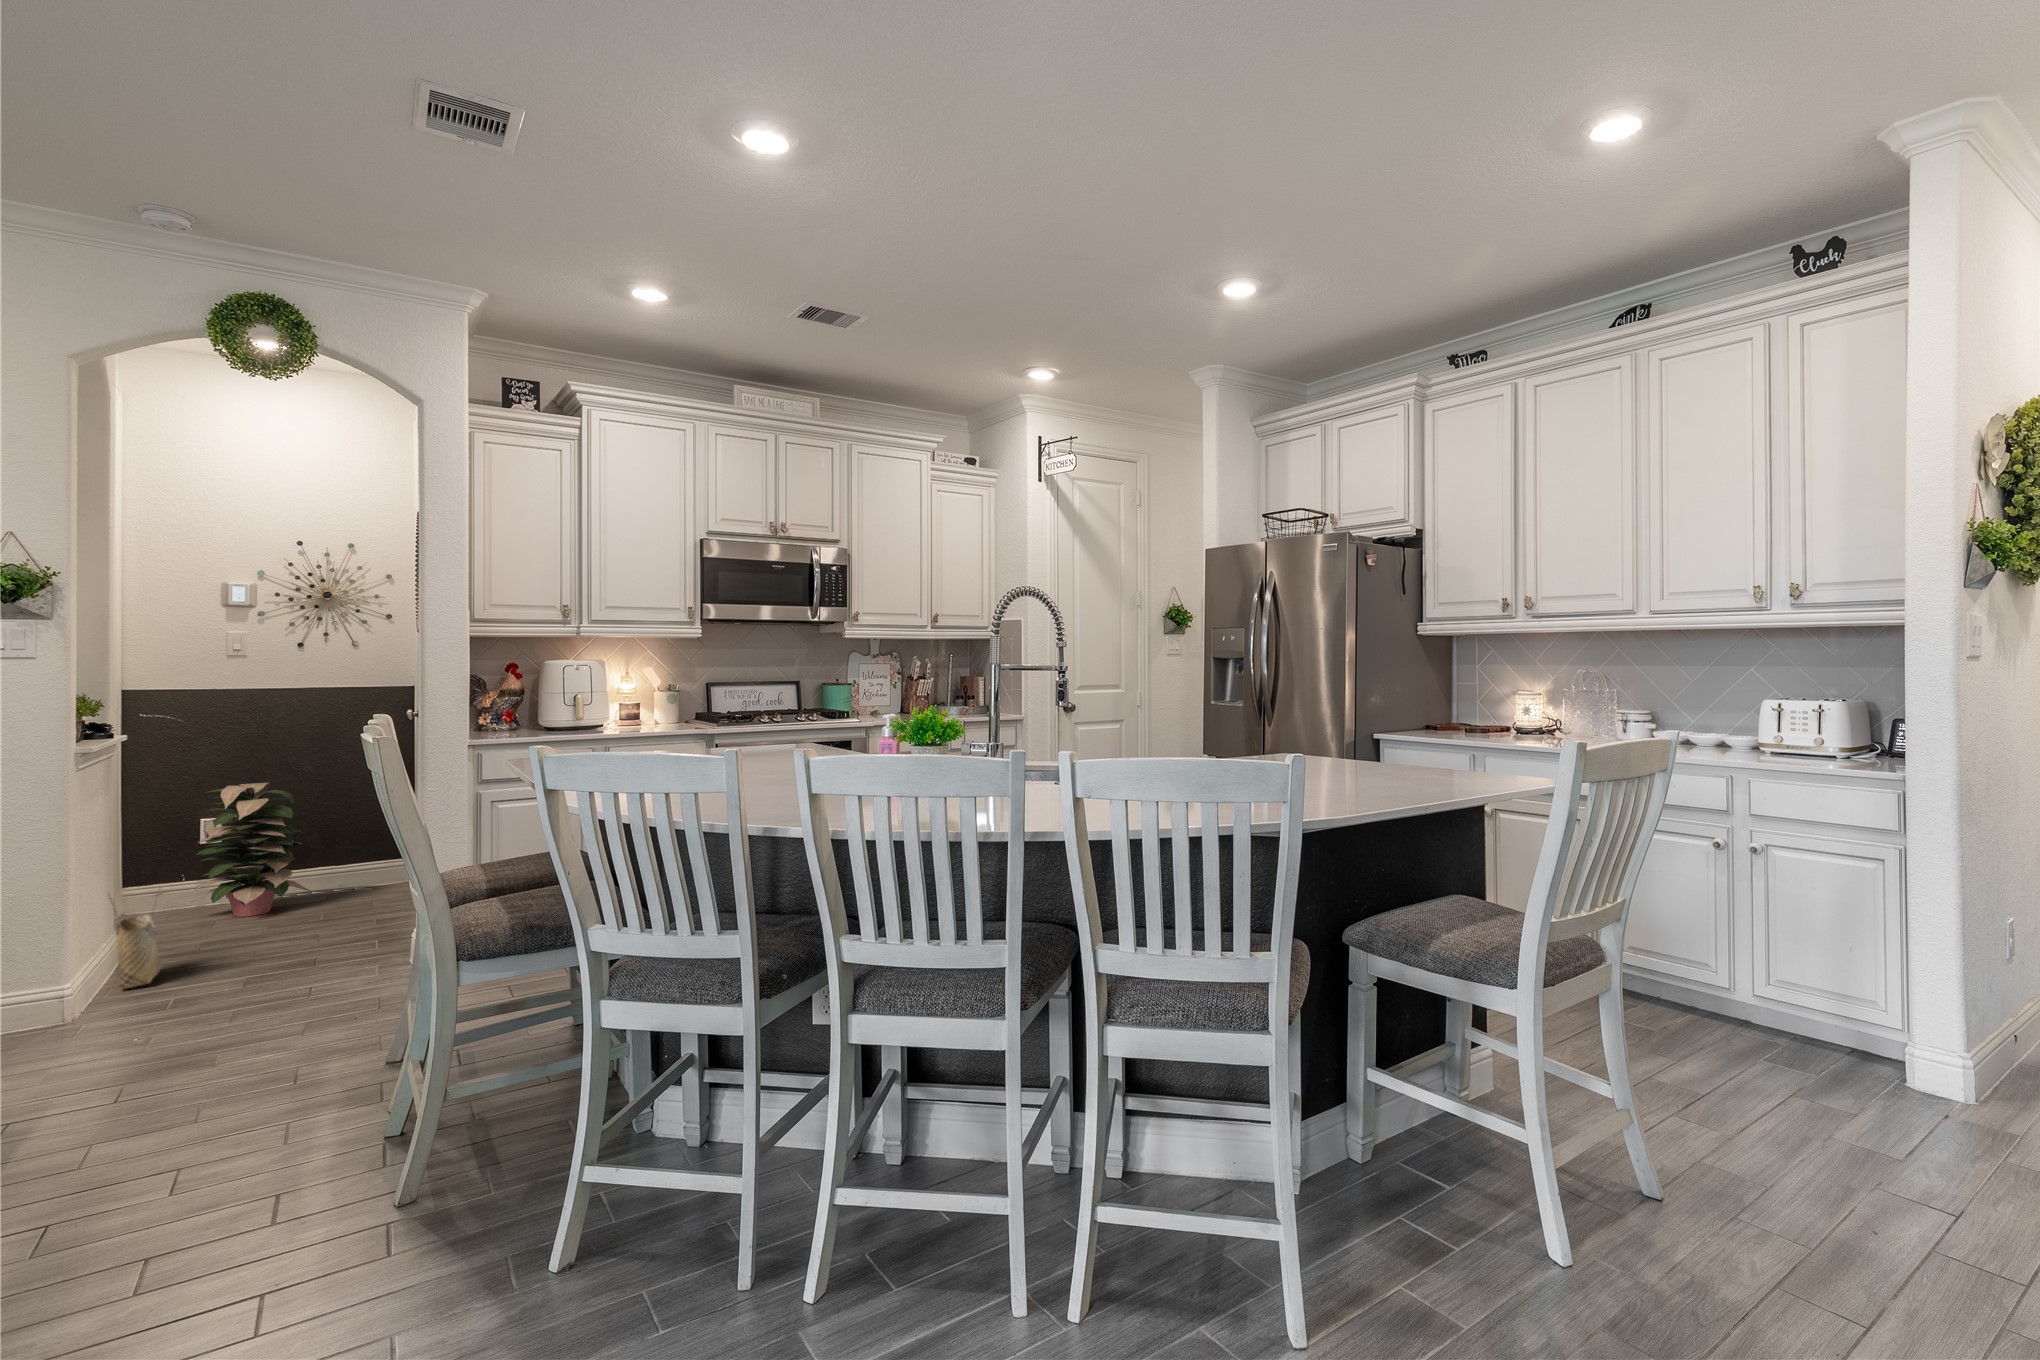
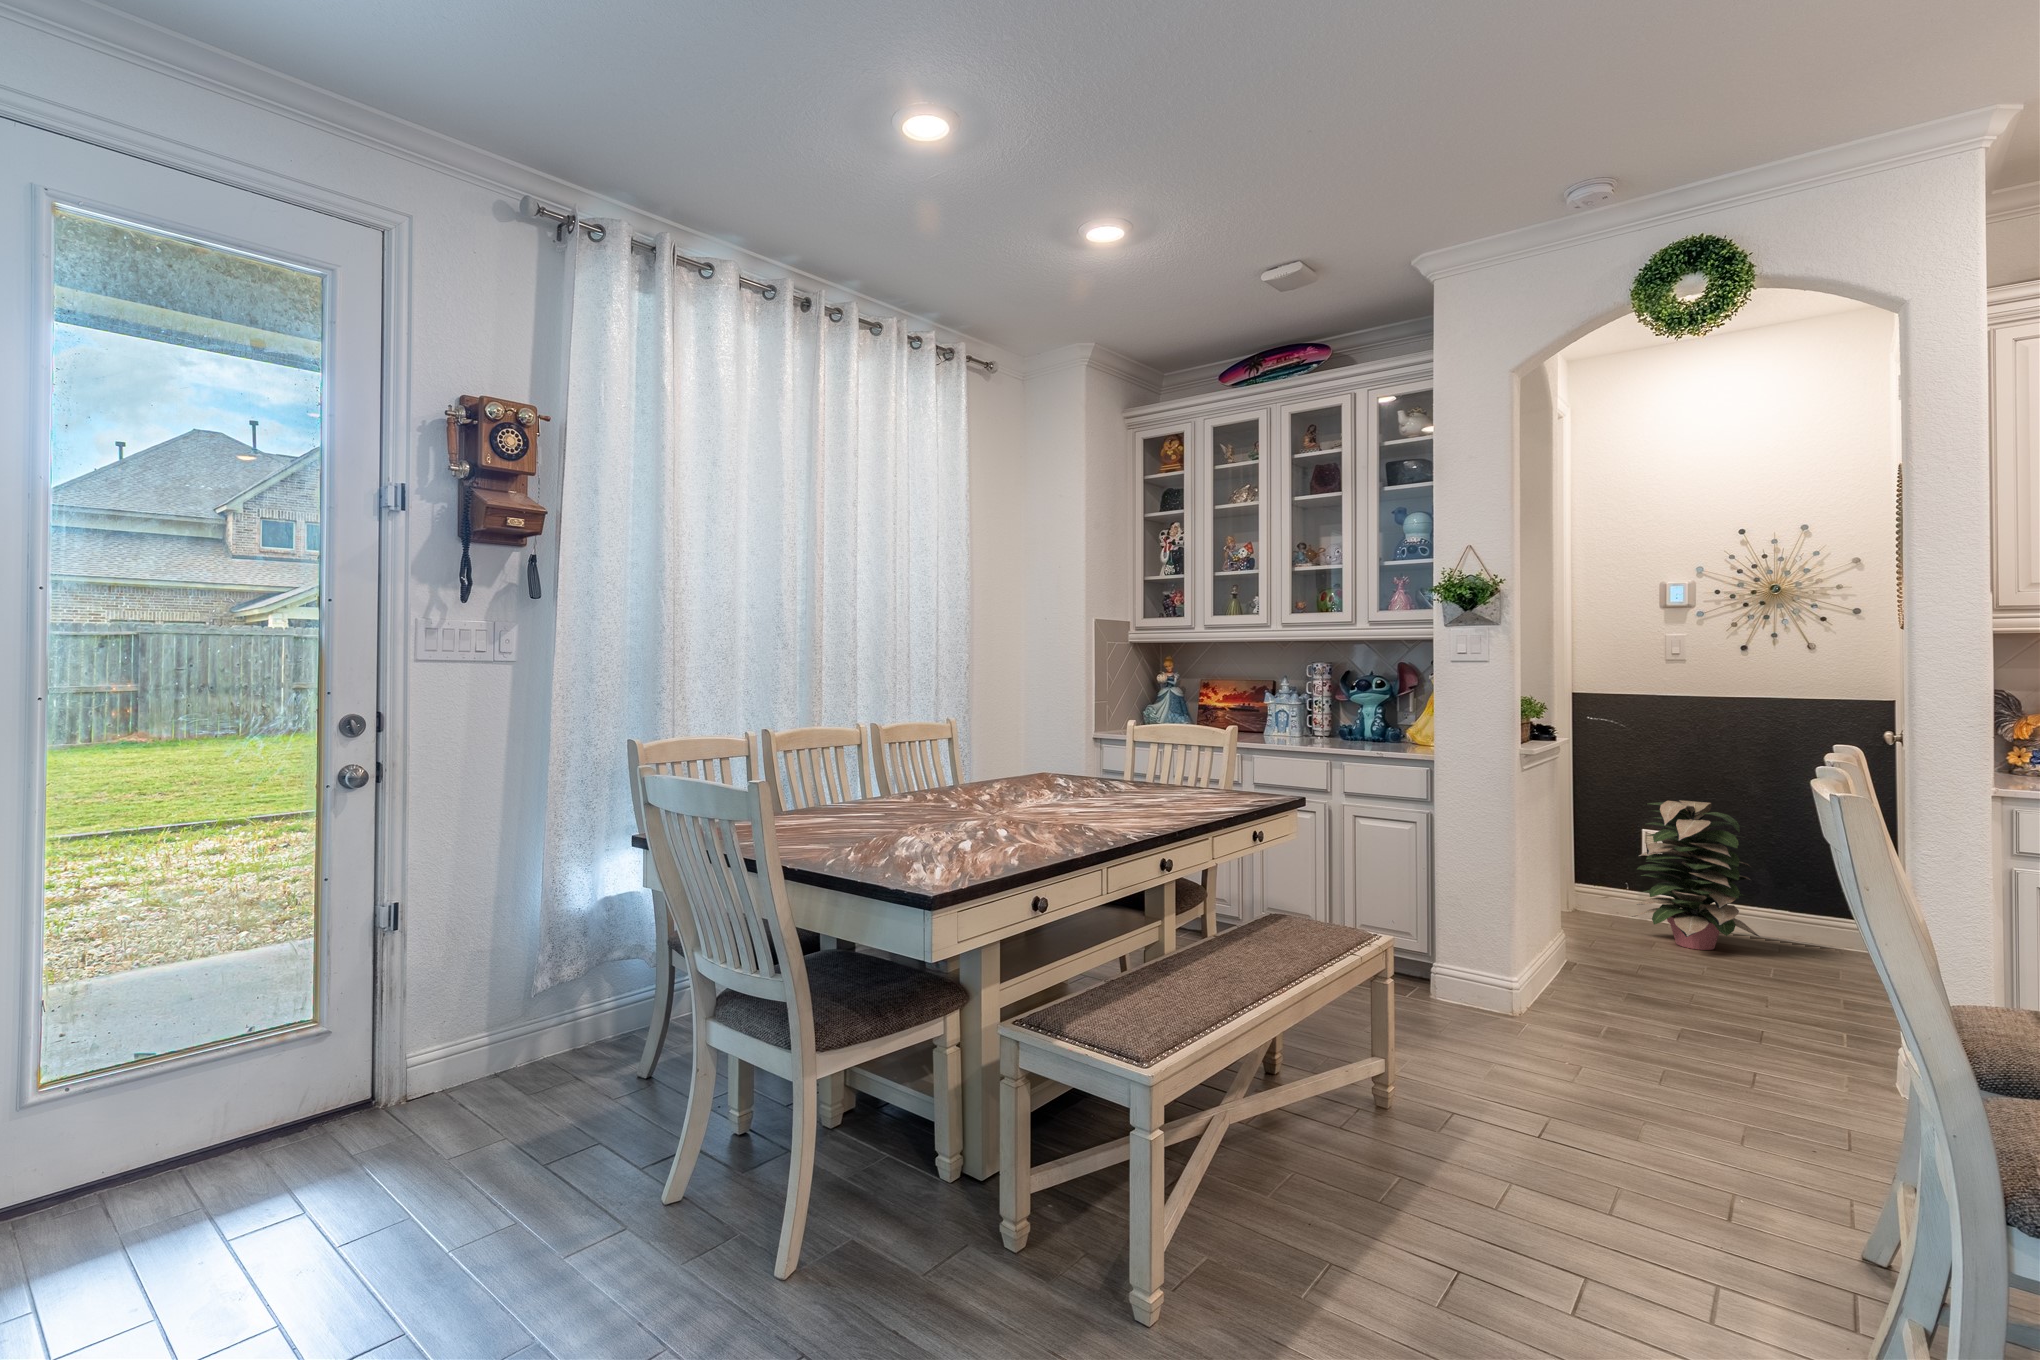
woven basket: present [110,898,161,989] -> none [1552,896,1601,1002]

